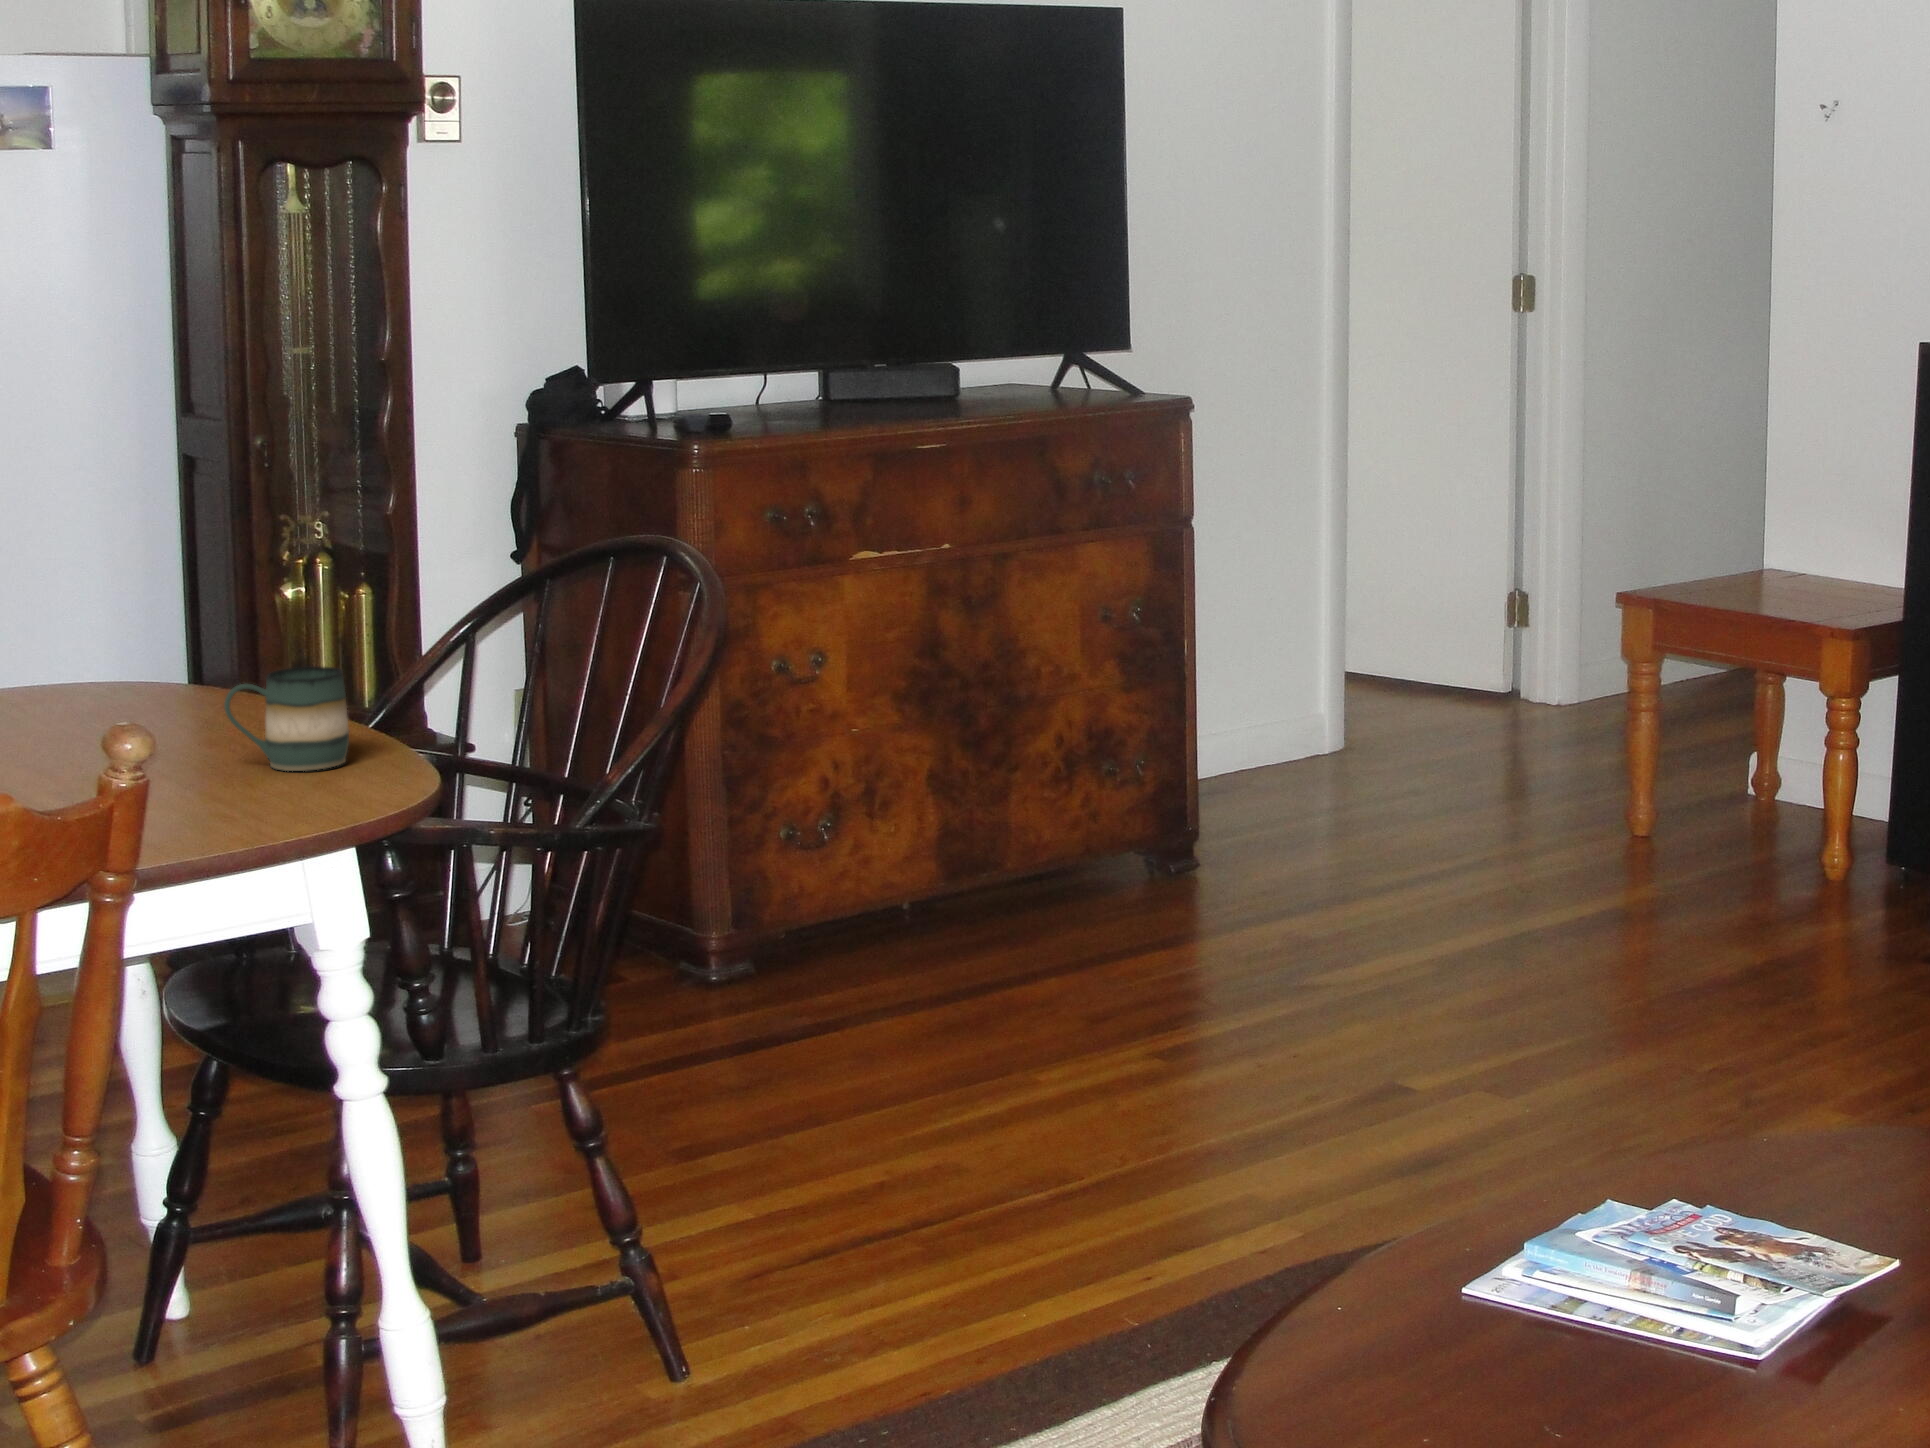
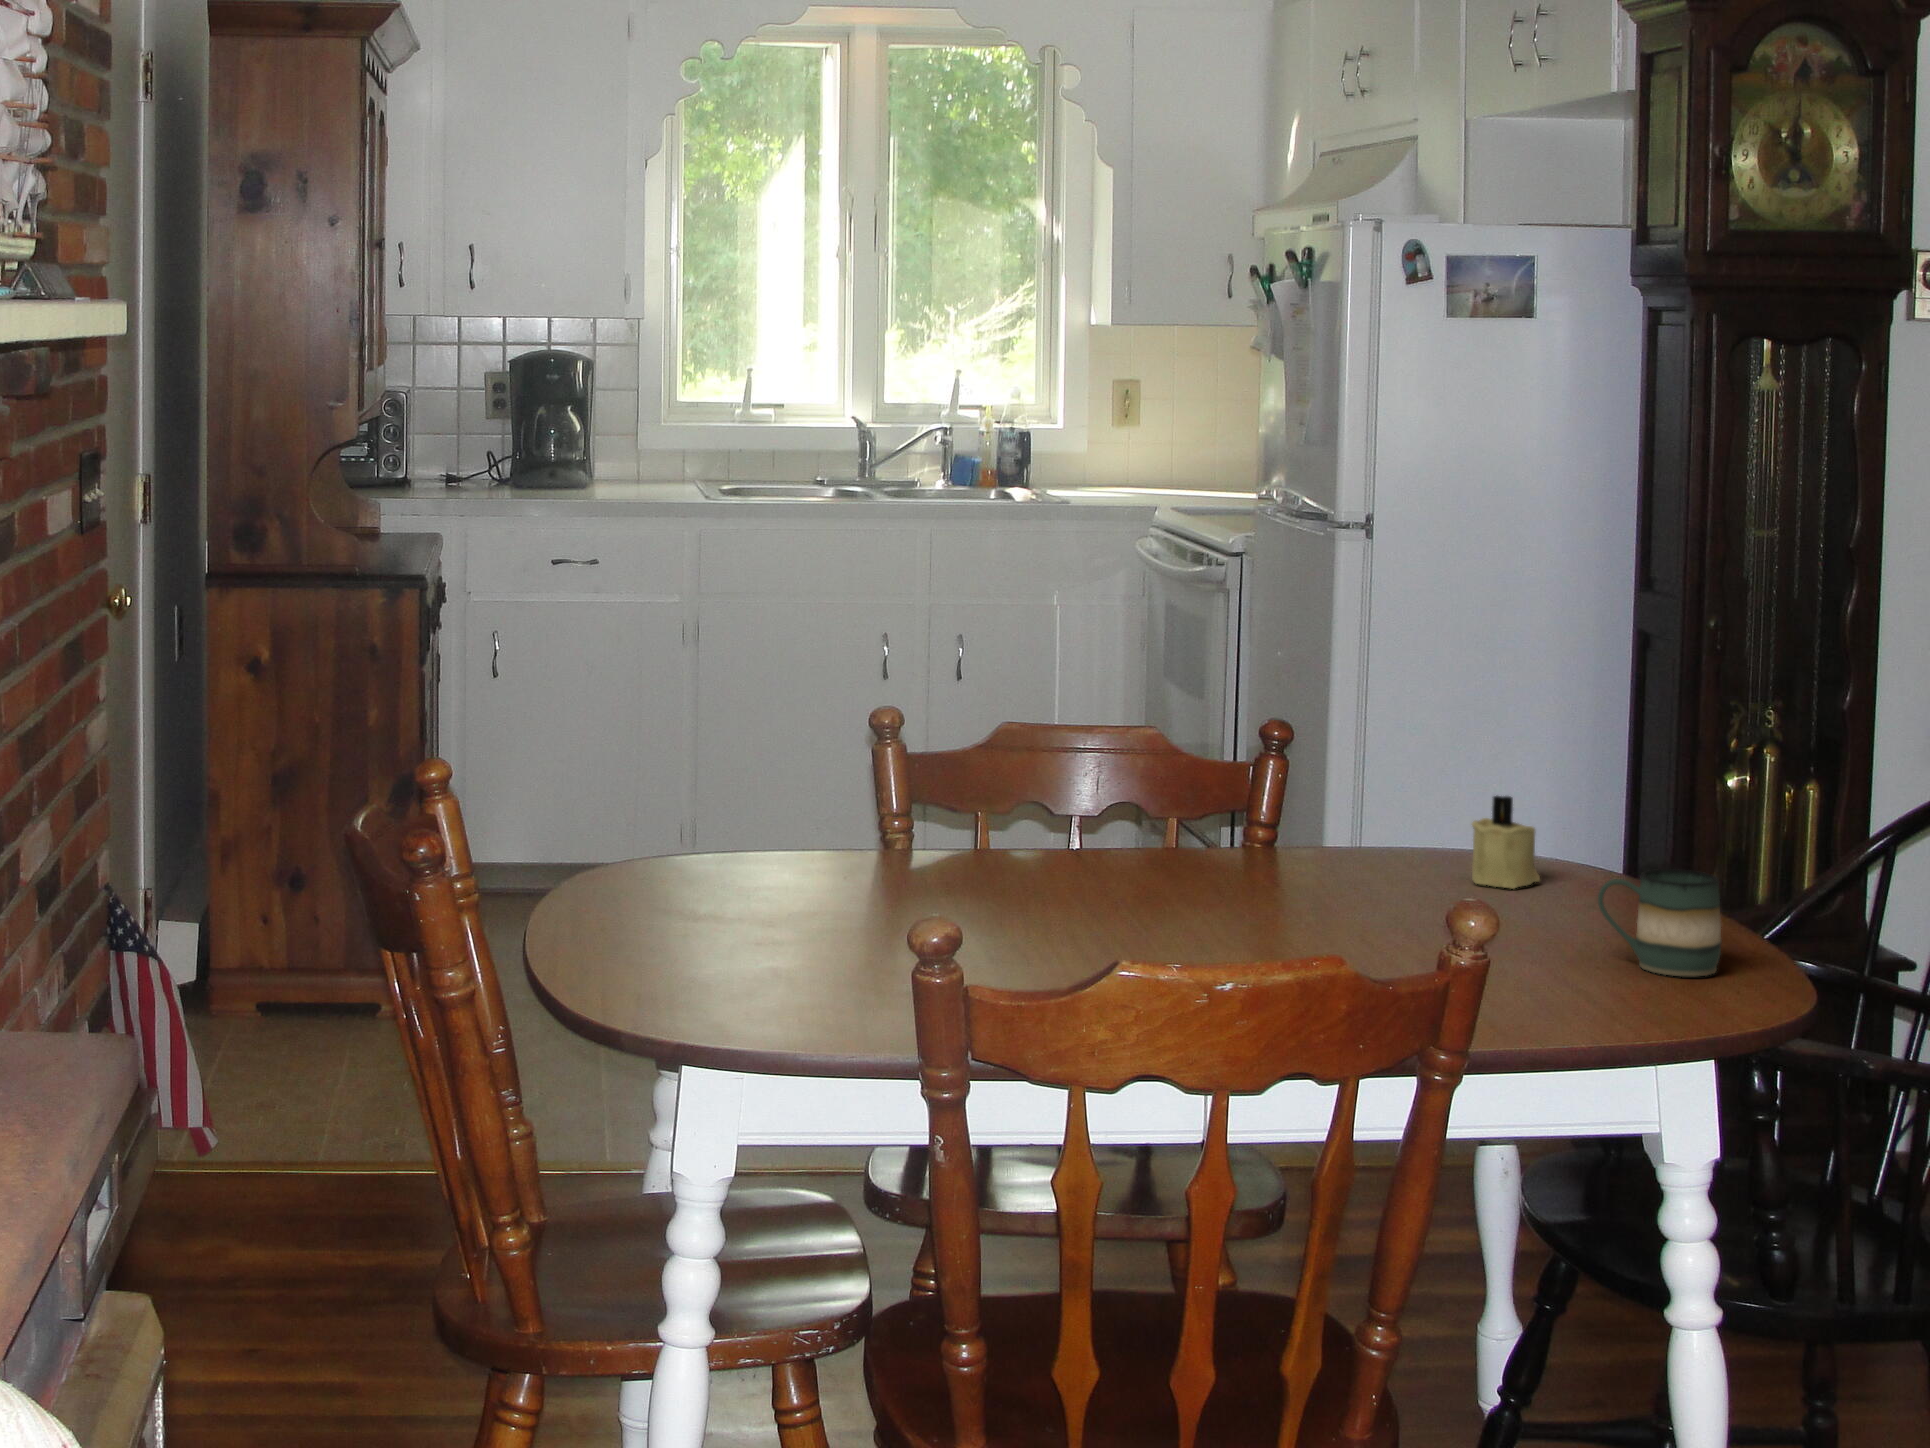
candle: none [66,619,144,713] -> present [1472,796,1540,889]

